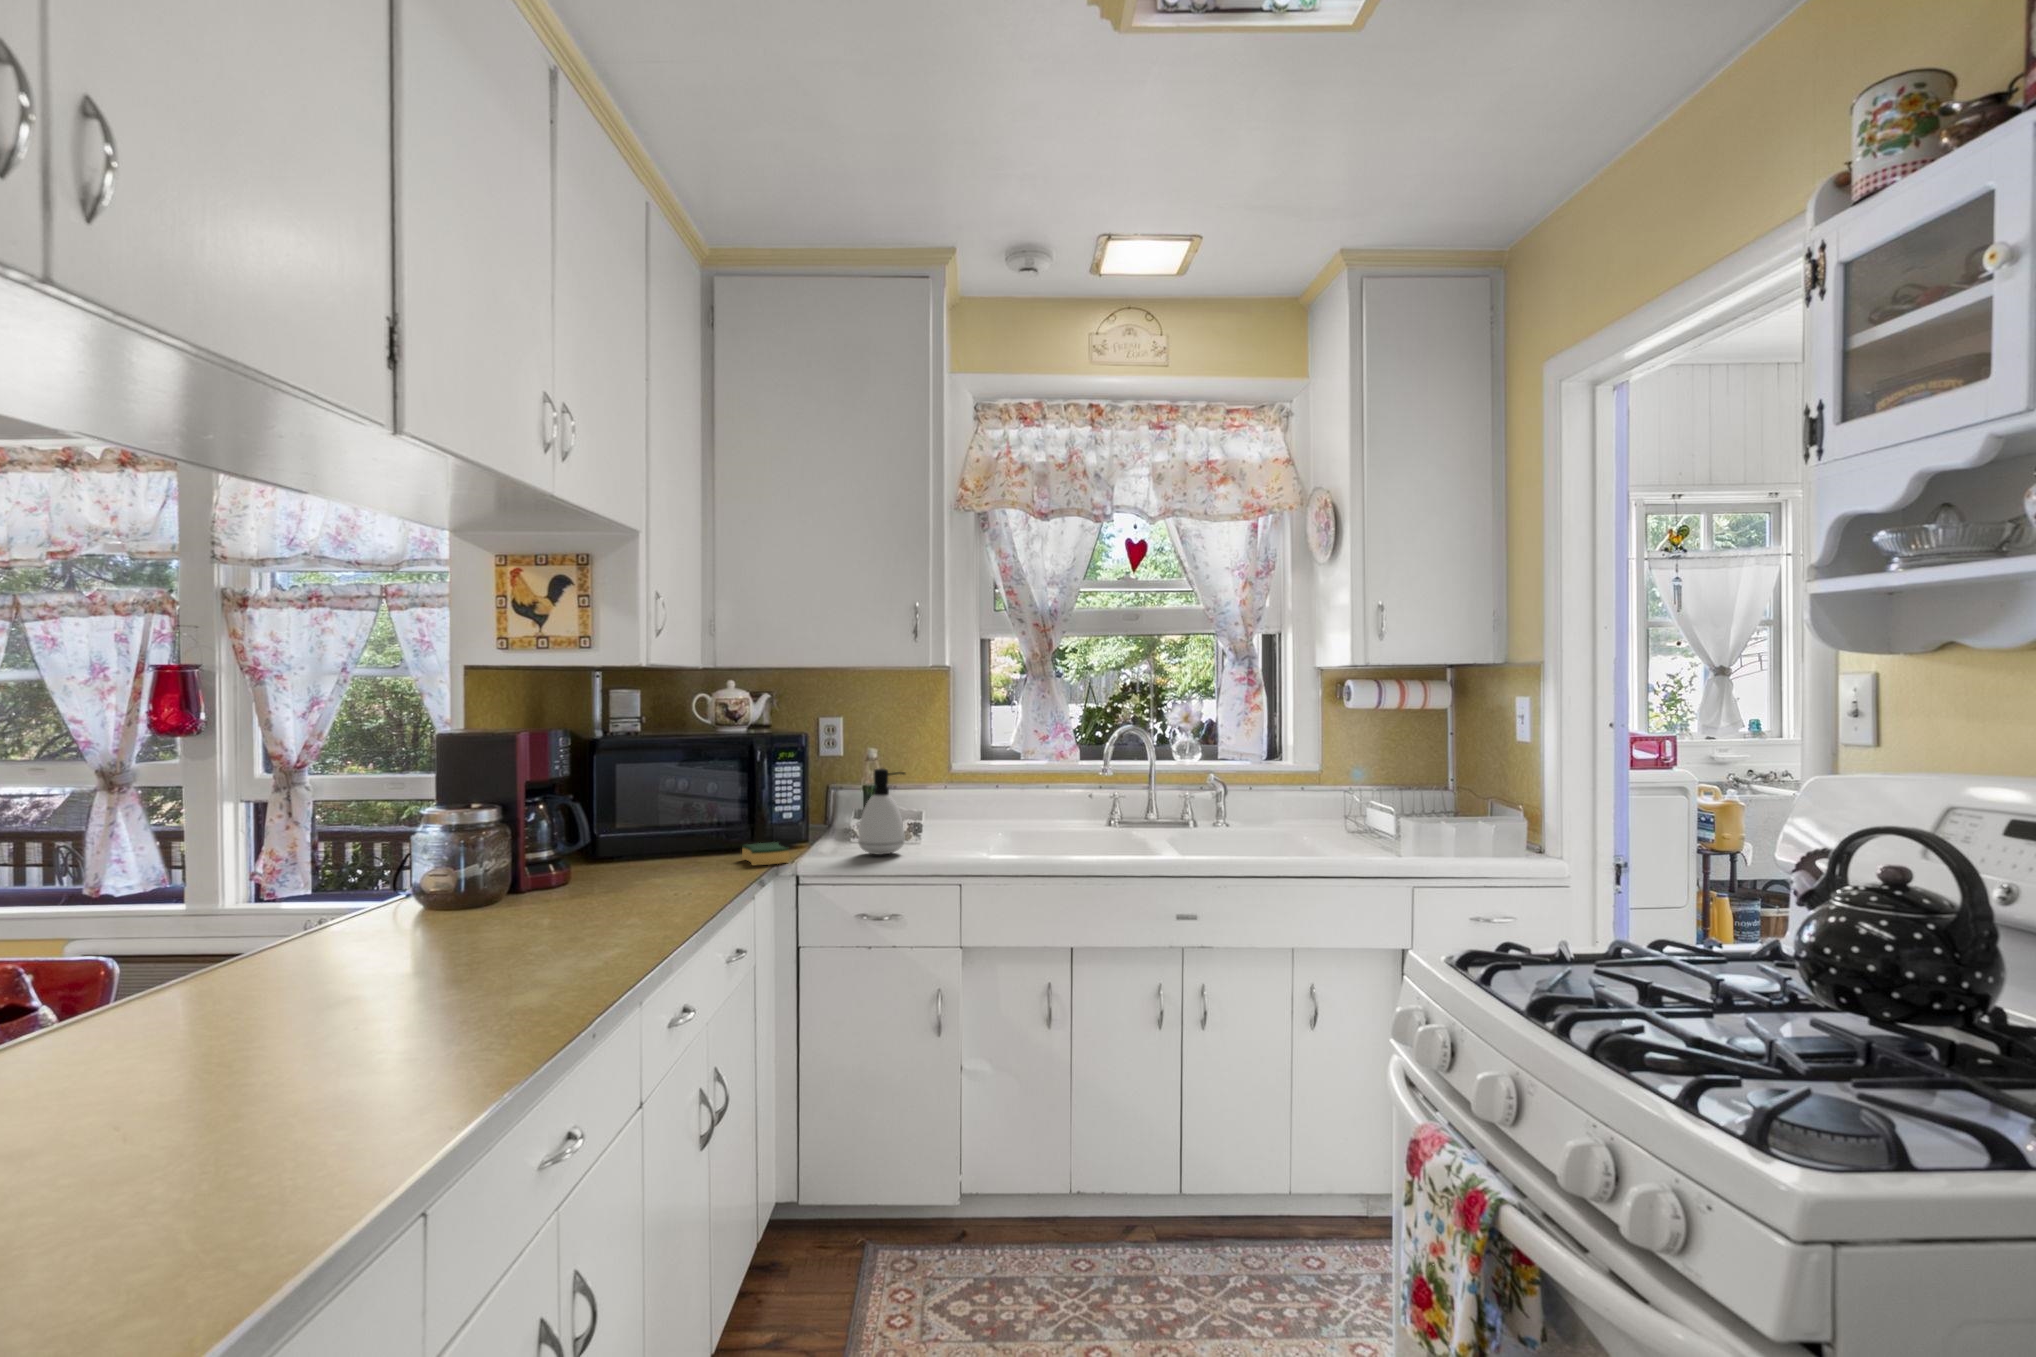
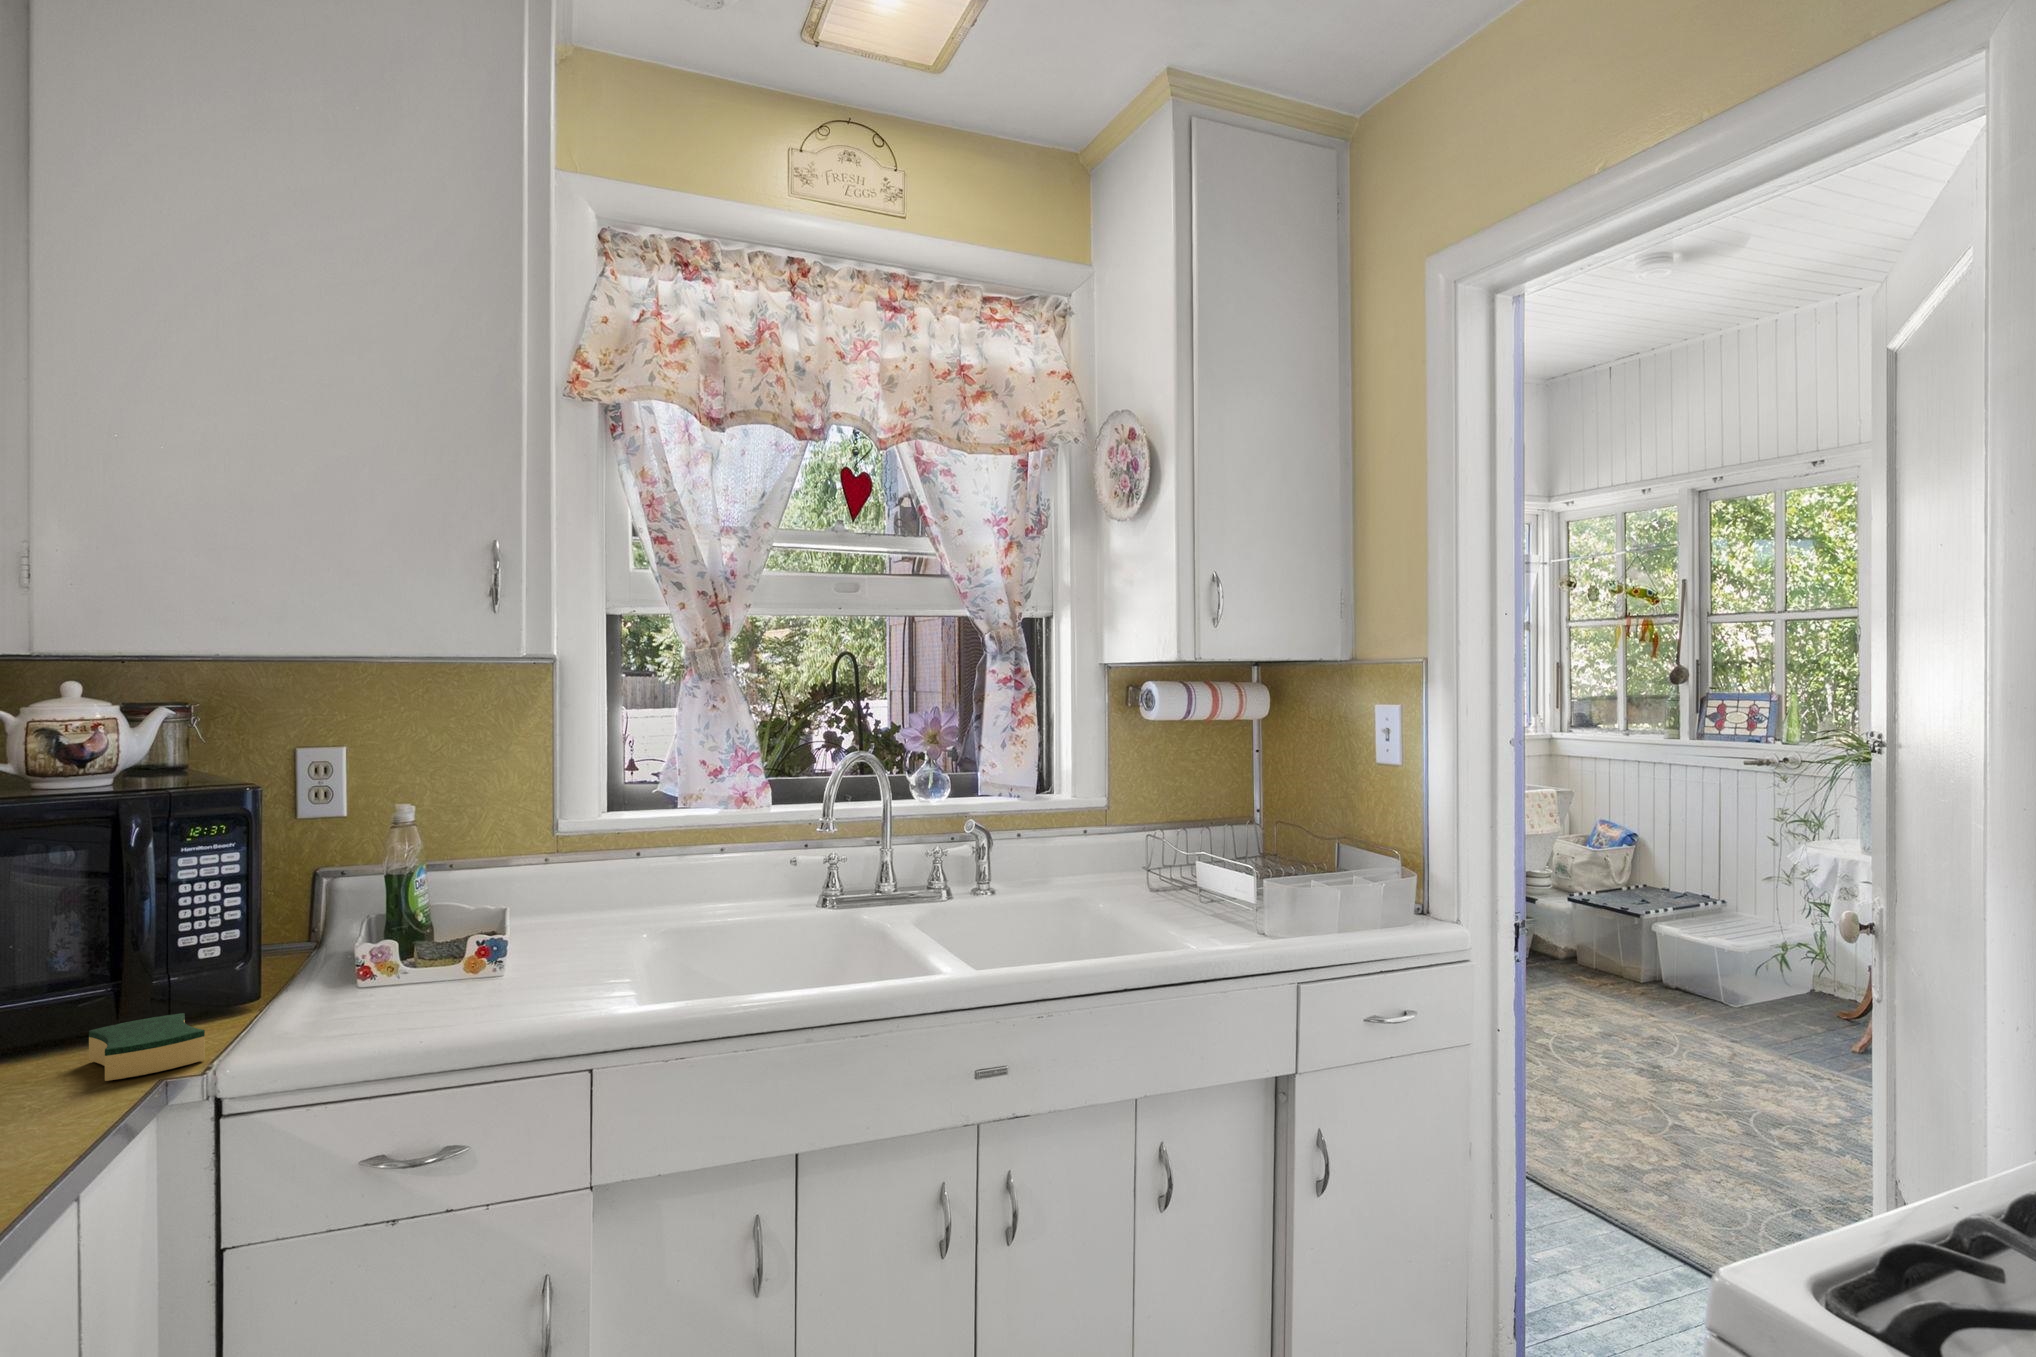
soap dispenser: present [858,768,905,855] -> none [371,851,473,1018]

